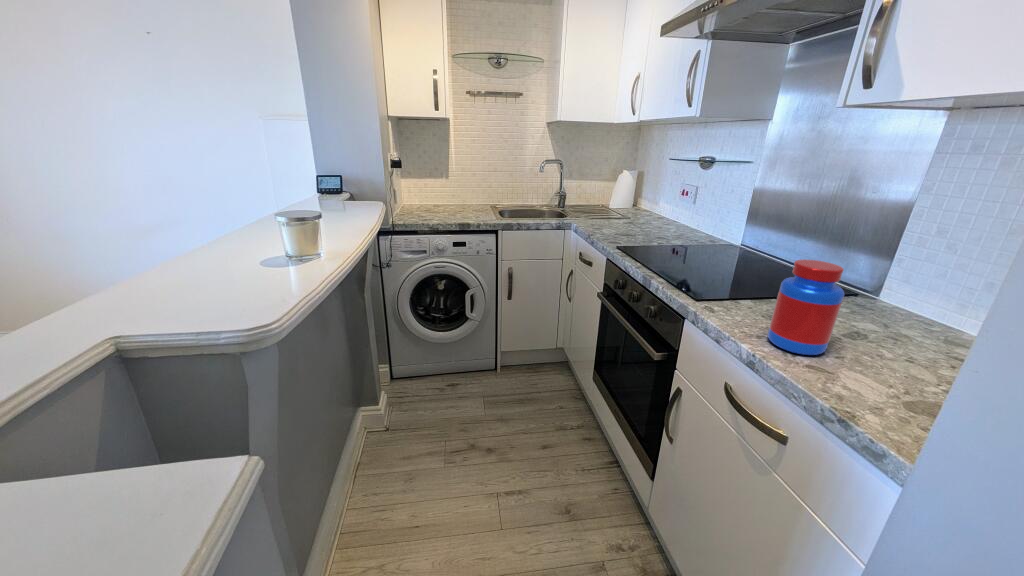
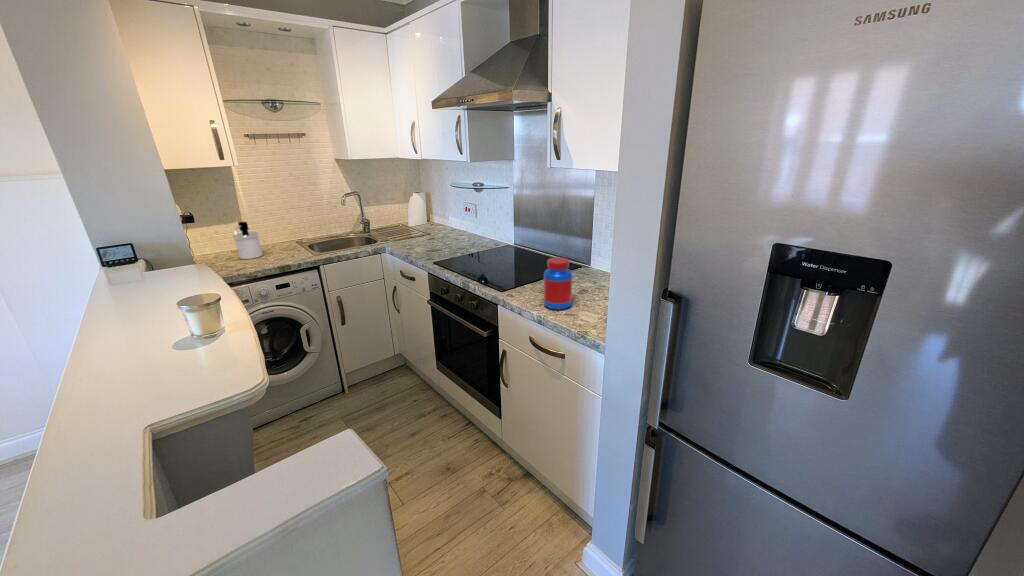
soap dispenser: none [432,176,455,213] -> present [233,222,263,259]

